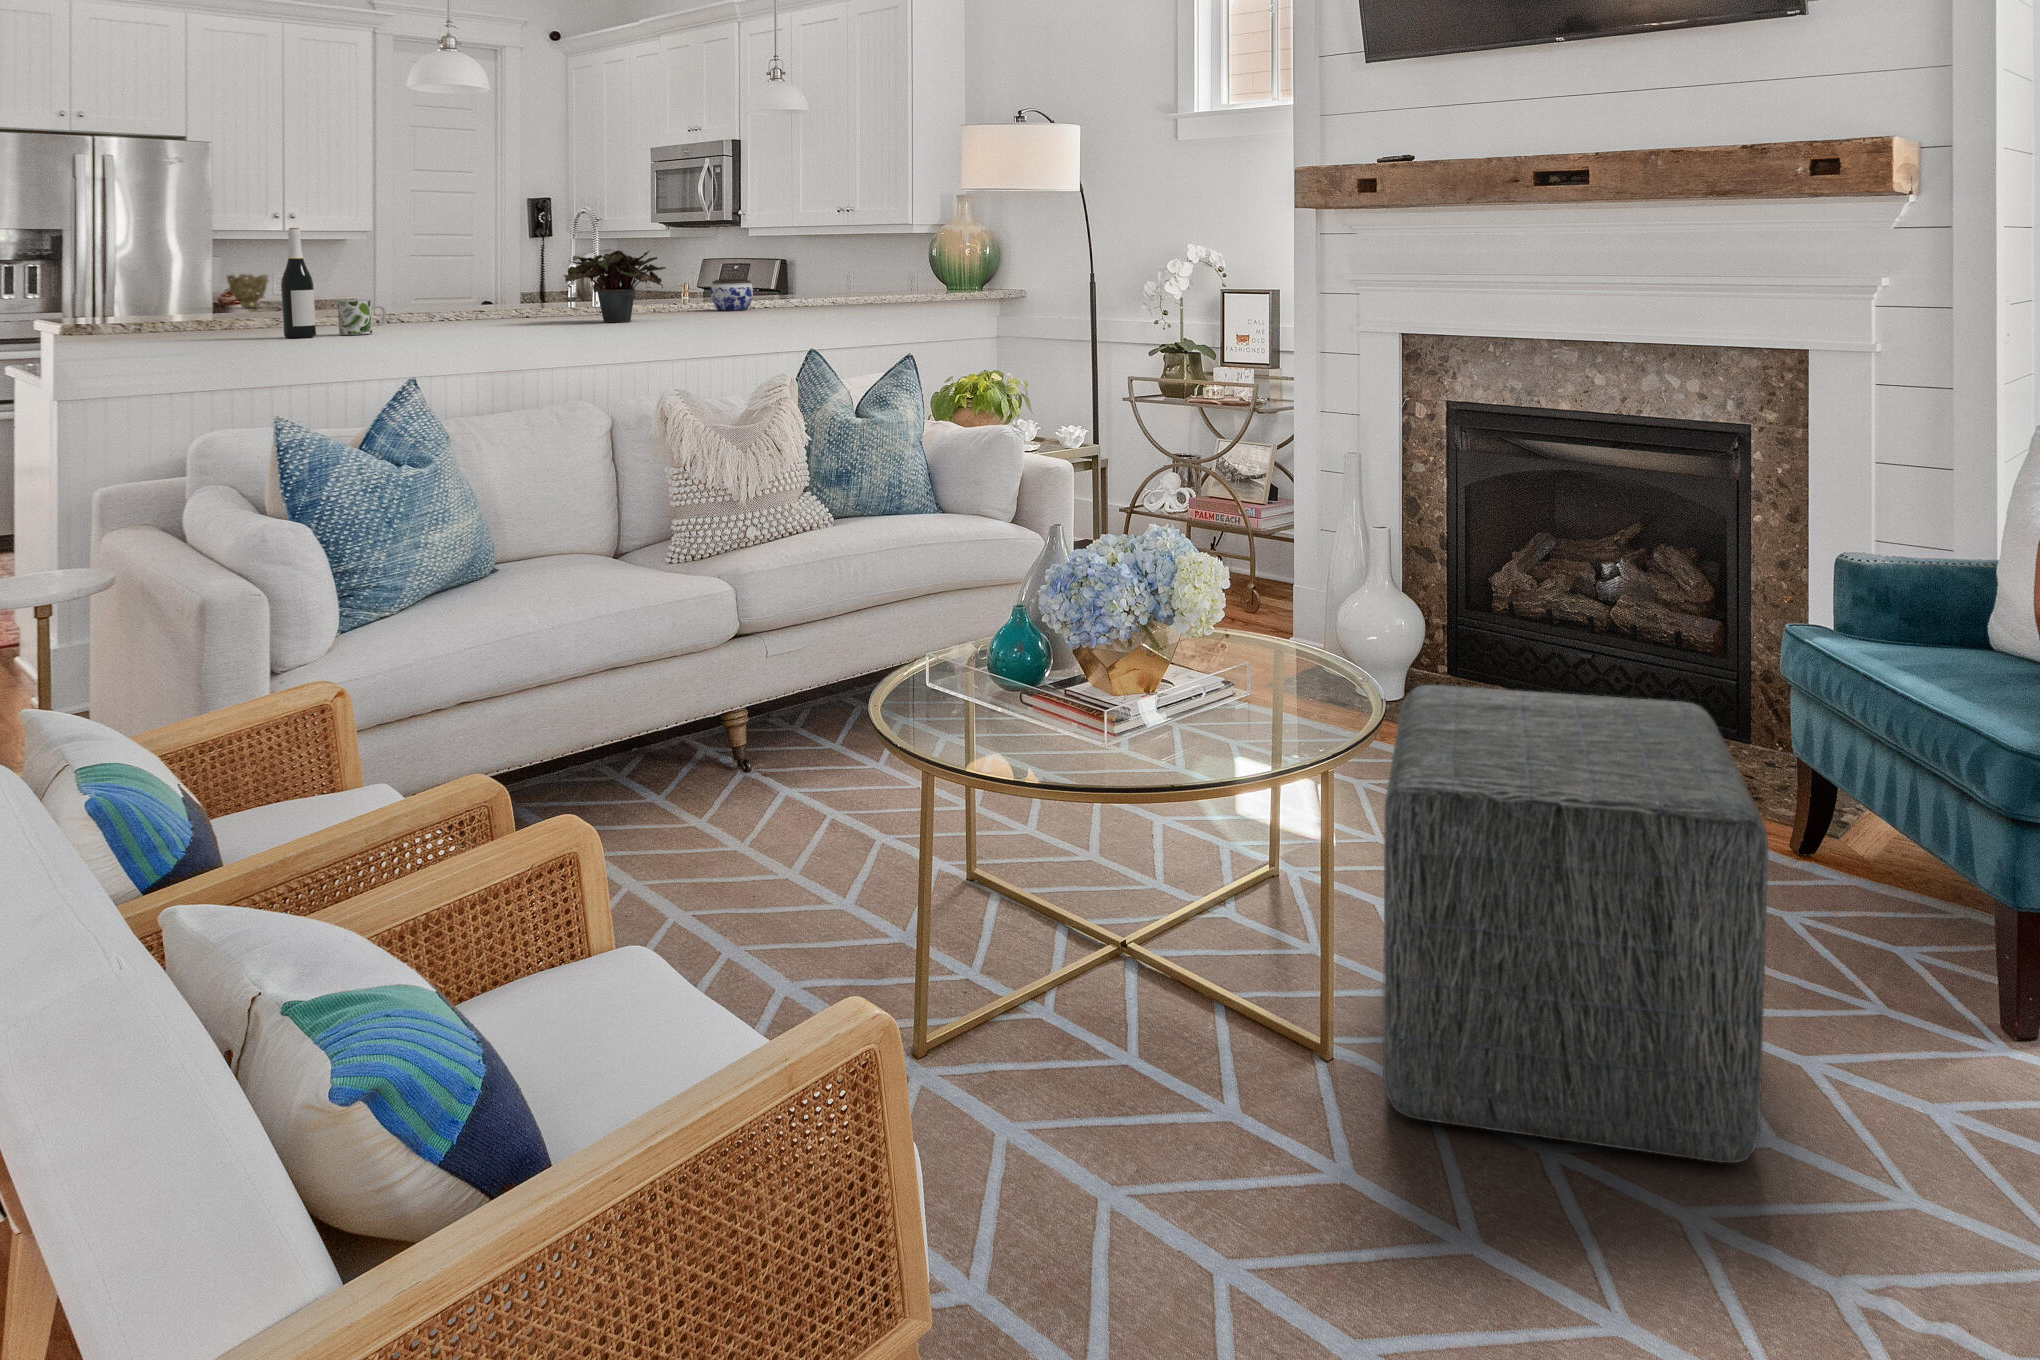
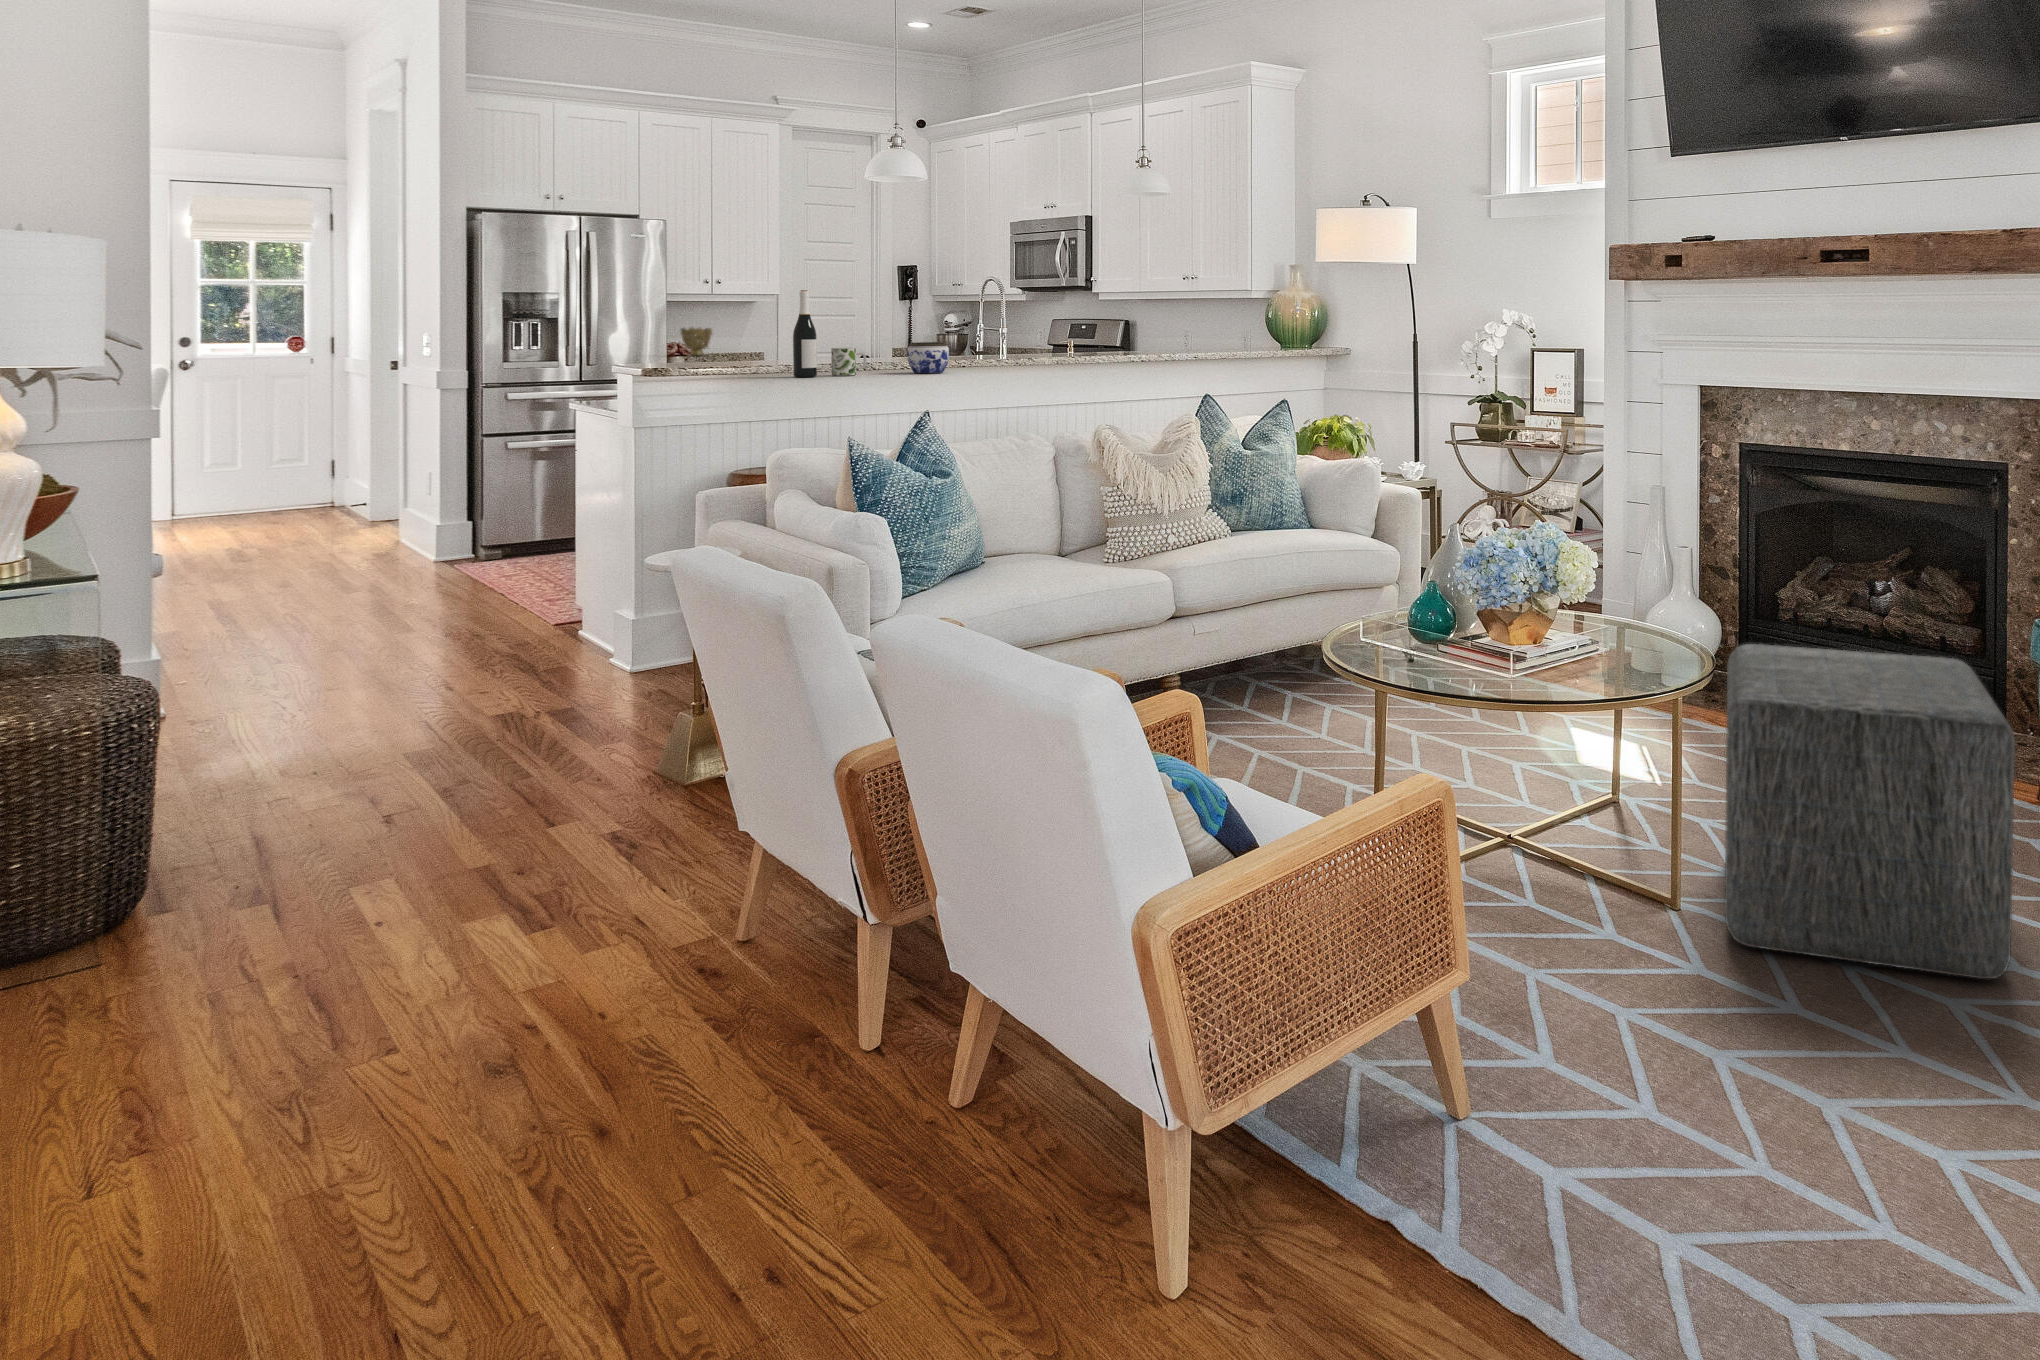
potted plant: present [564,250,666,322] -> none [994,310,1073,369]
jar: present [711,279,753,310] -> present [907,342,949,373]

